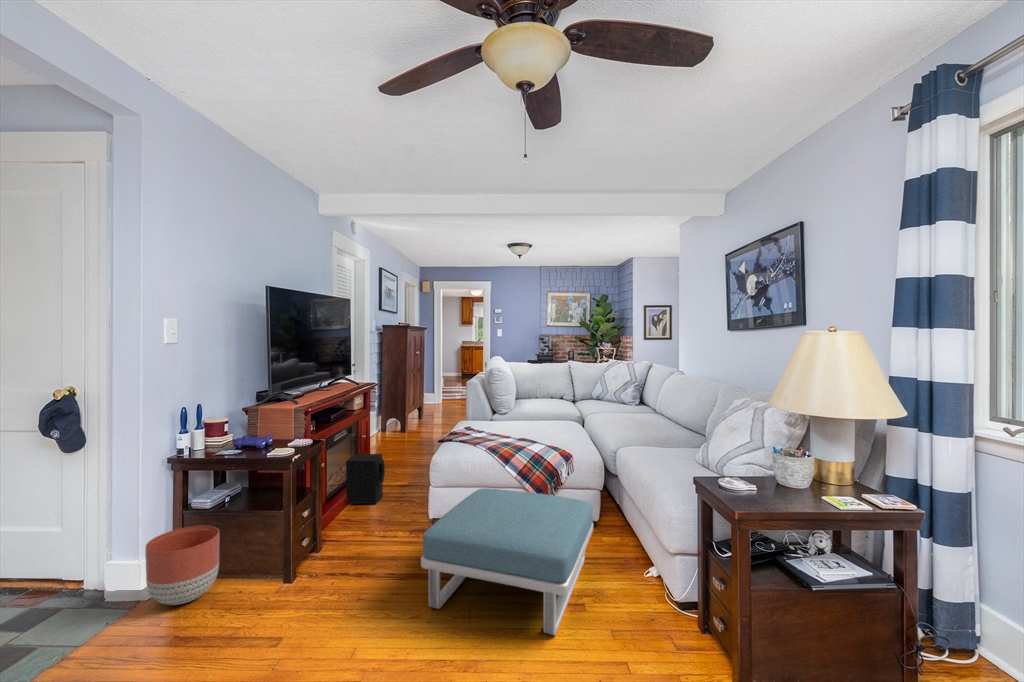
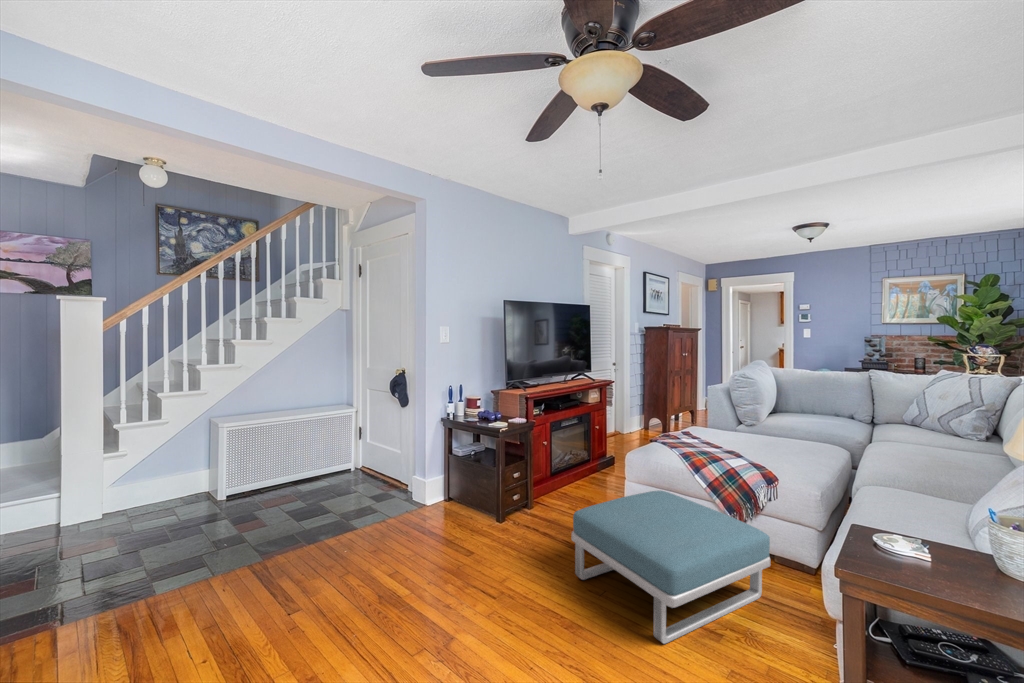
speaker: present [346,454,385,504] -> none [575,439,610,486]
planter: present [145,525,220,605] -> none [424,466,464,515]

